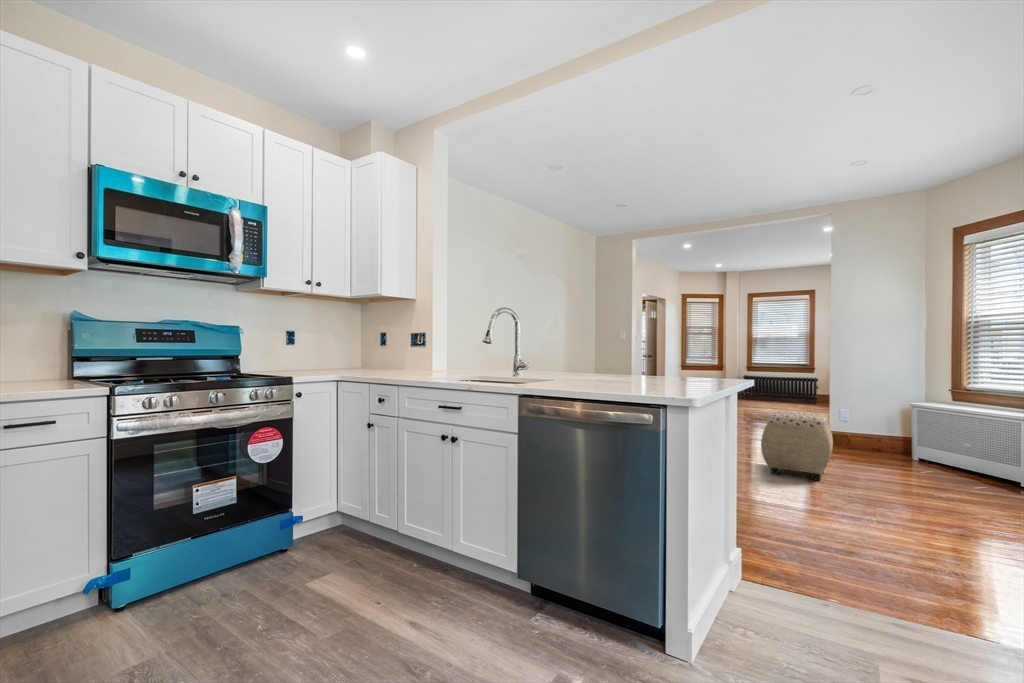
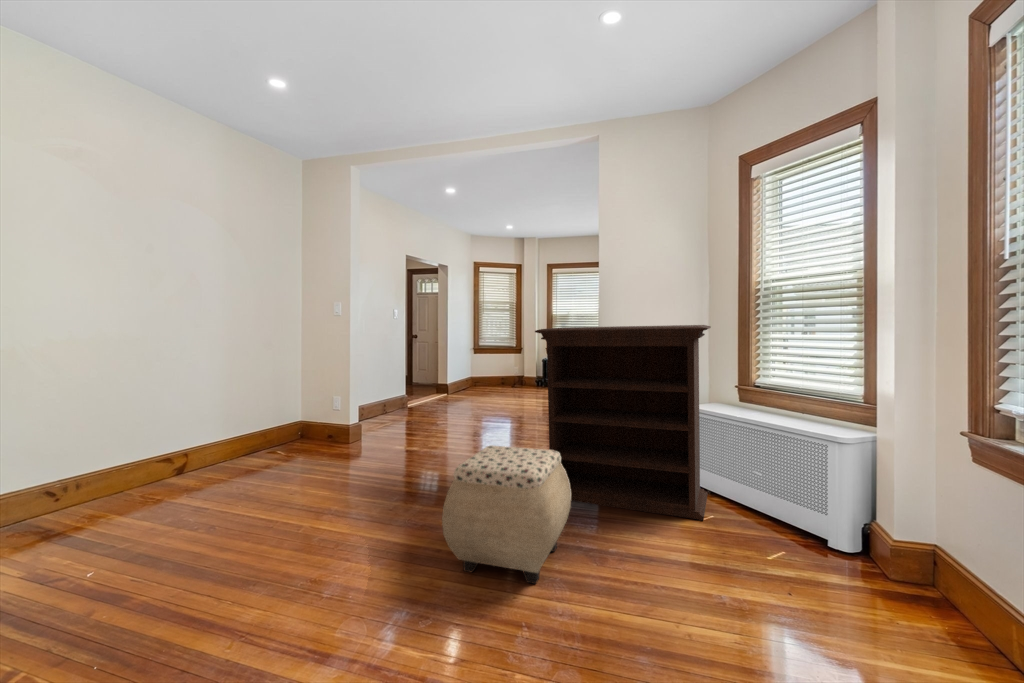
bookshelf: none [794,345,929,472] -> present [535,325,711,520]

